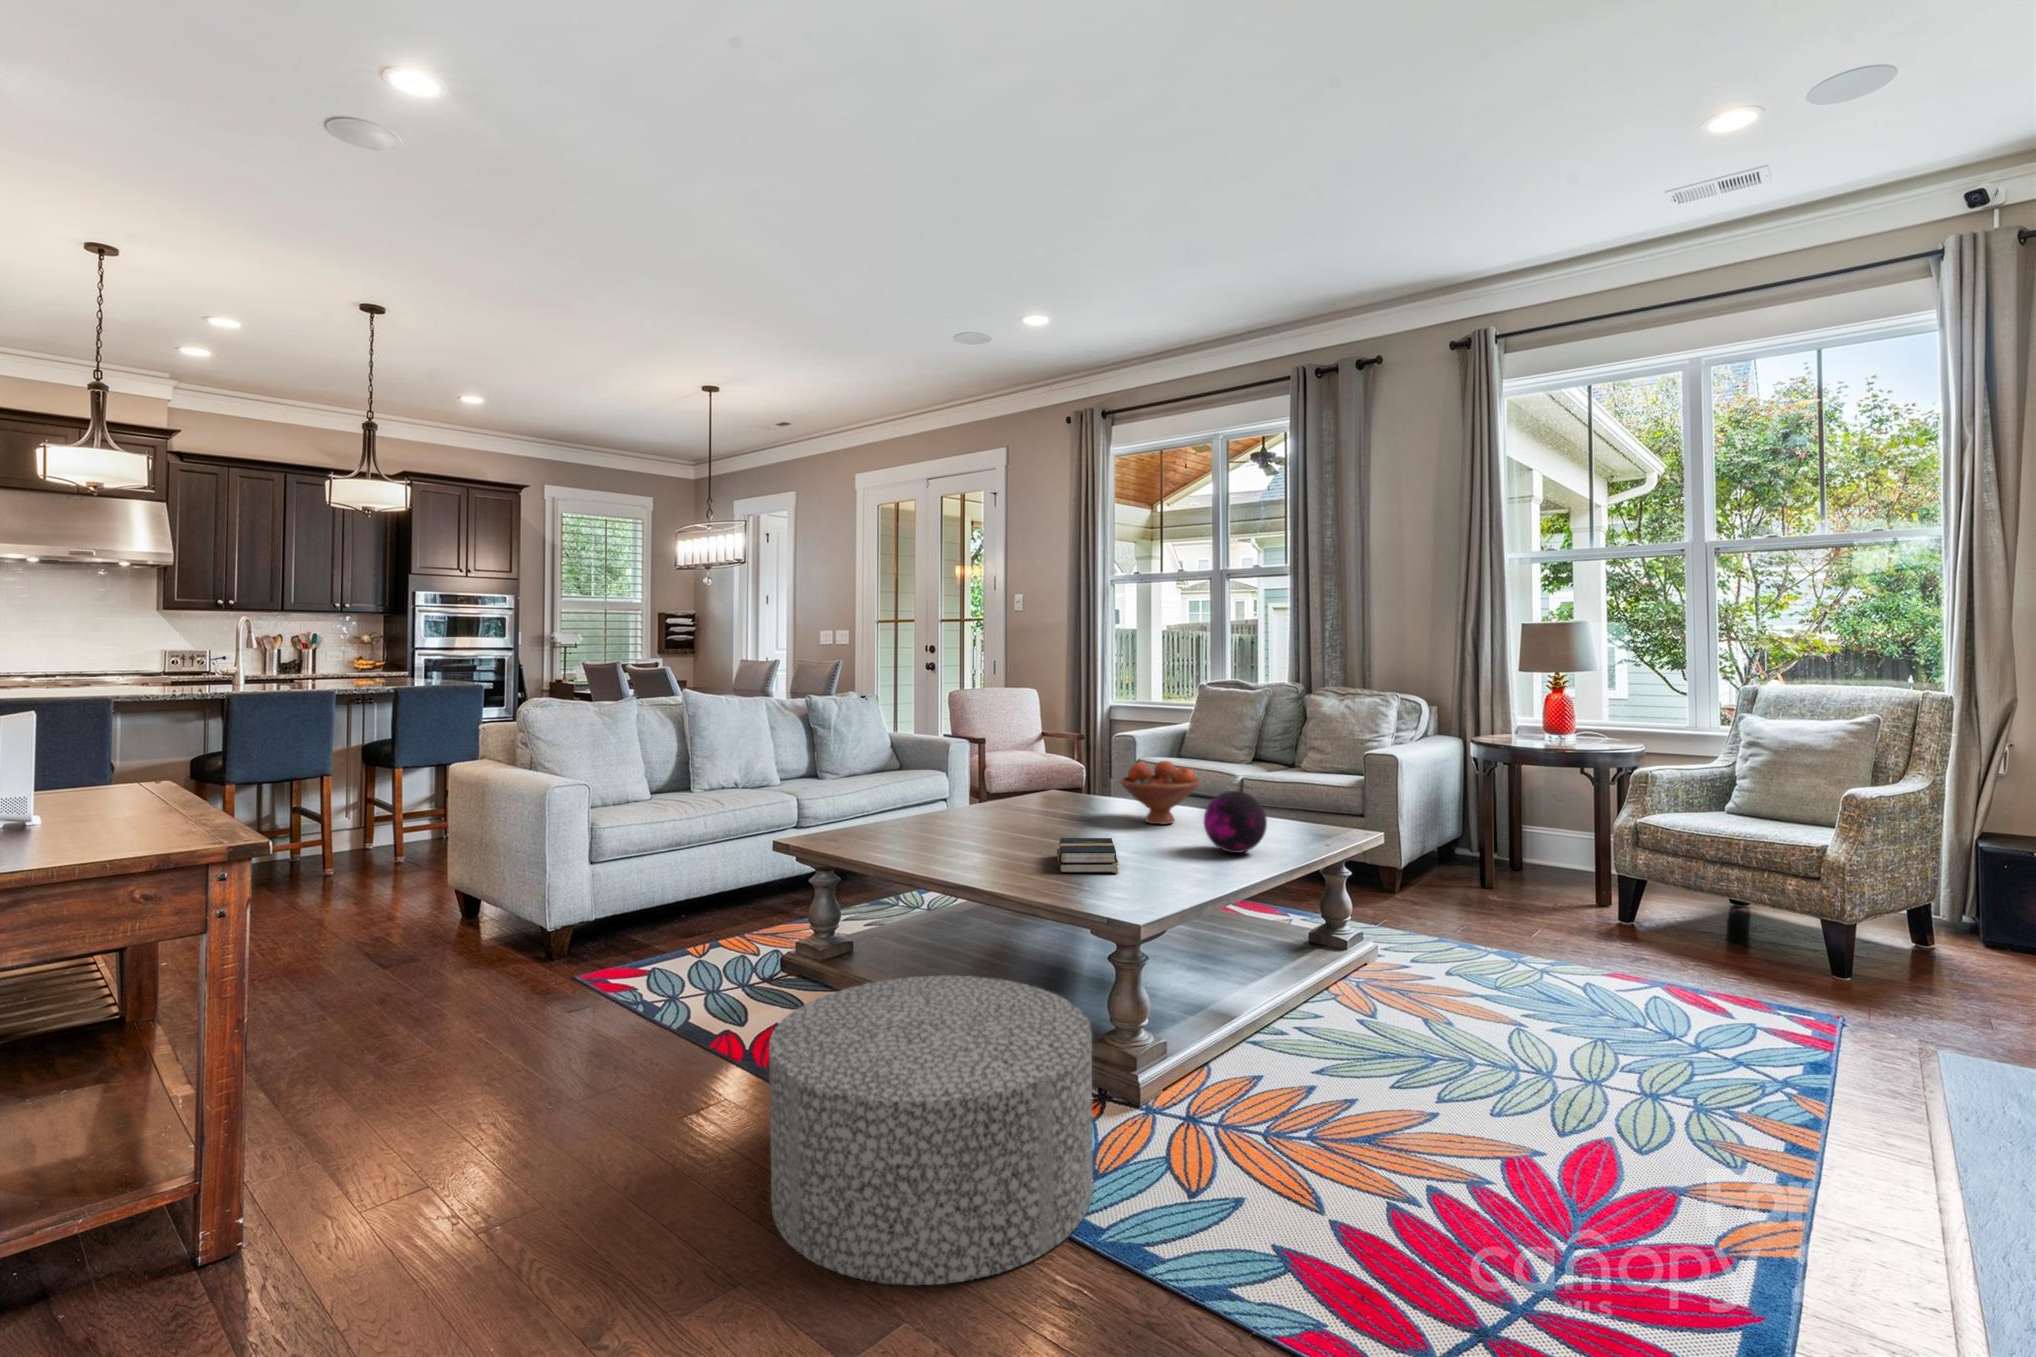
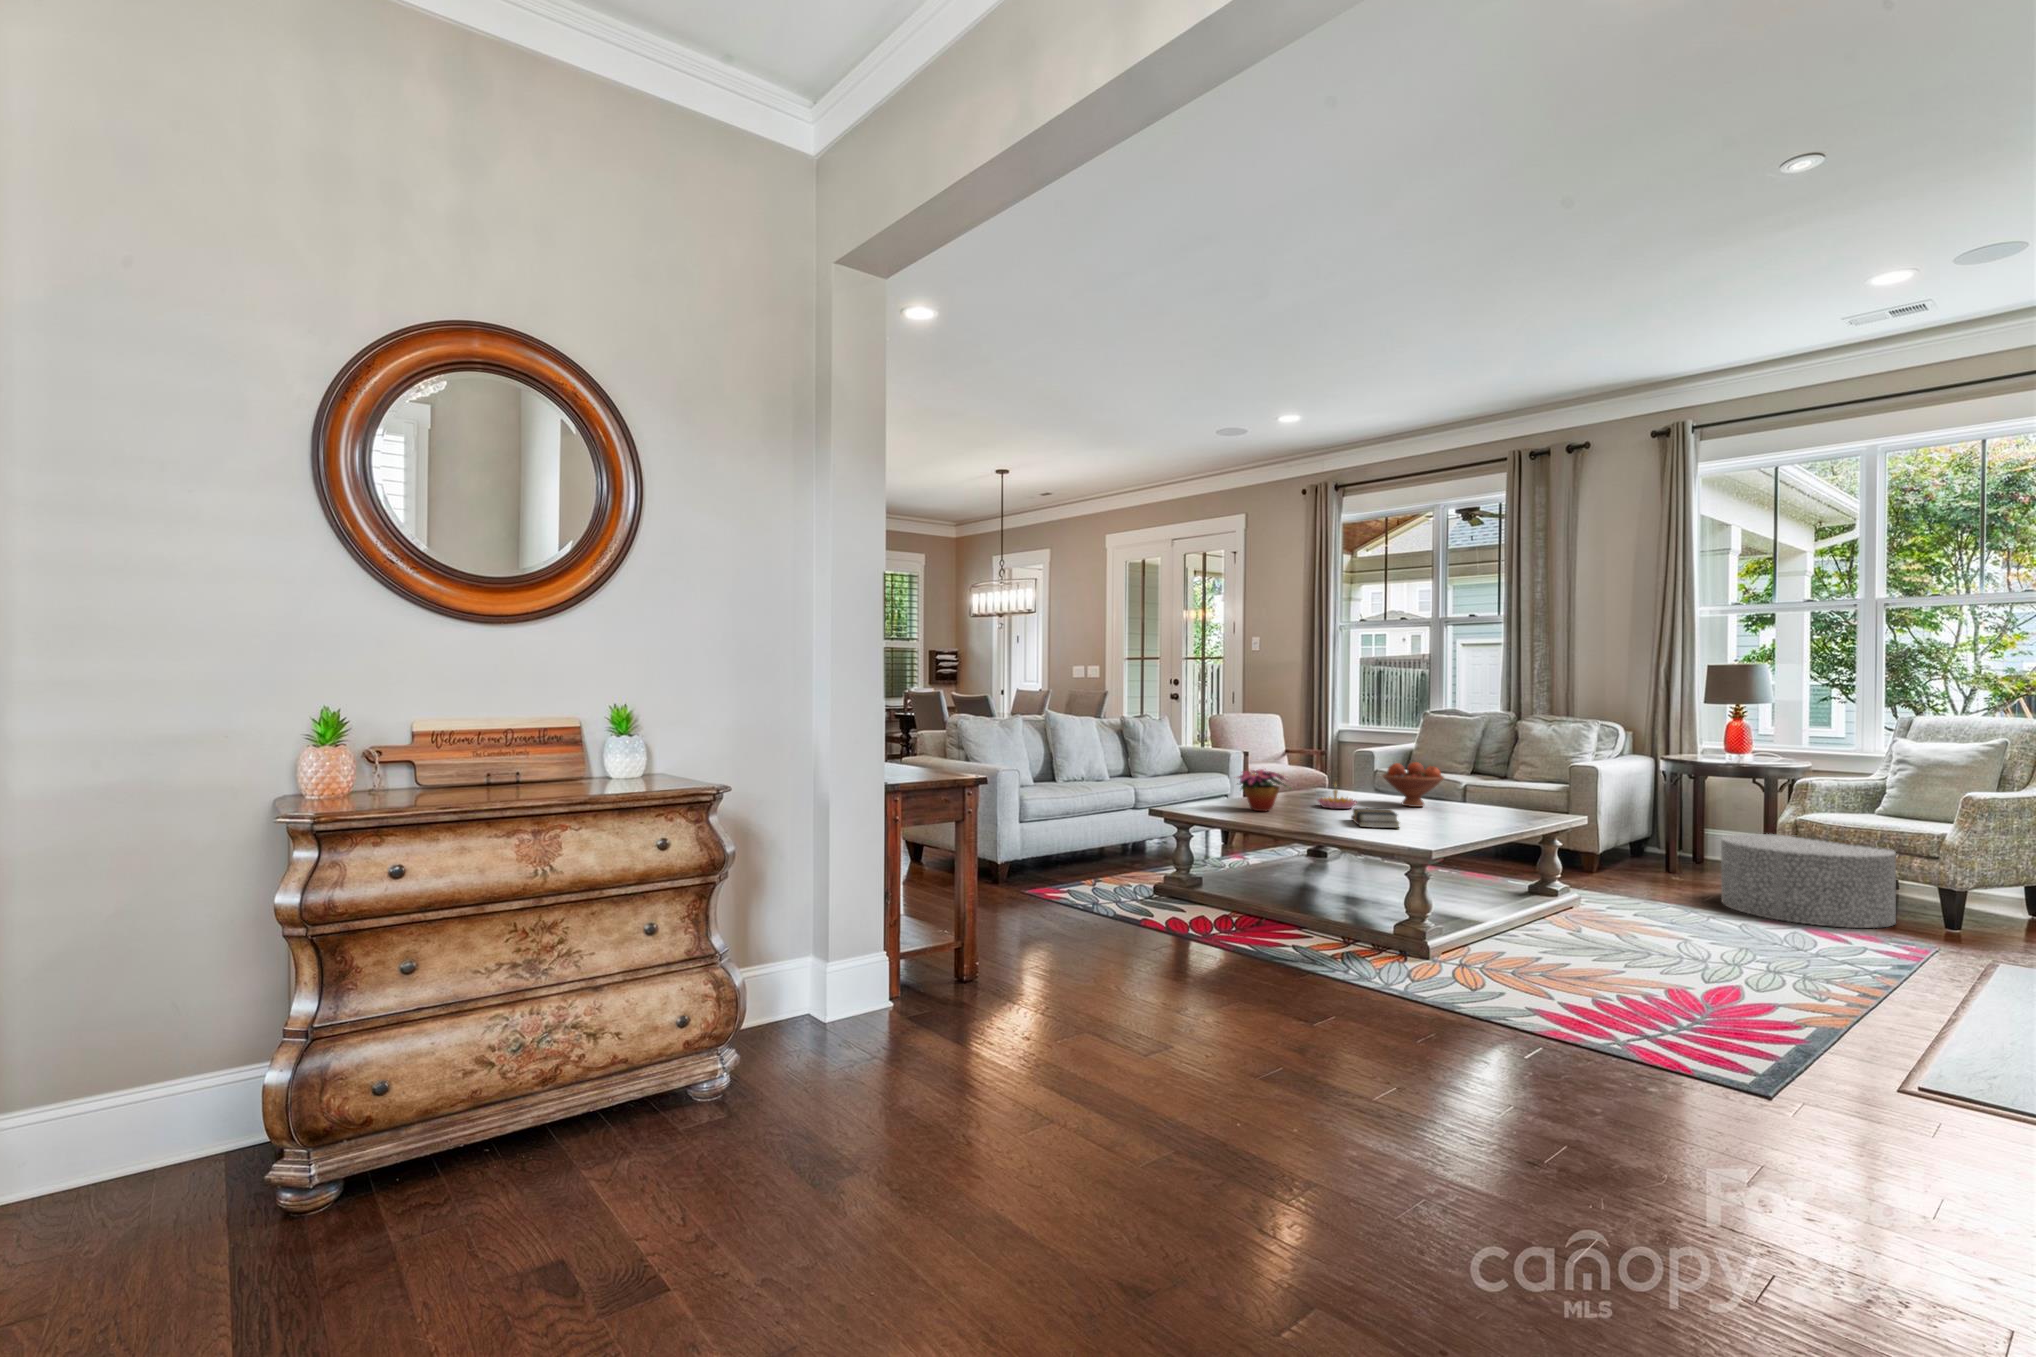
flower arrangement: none [893,780,984,845] -> present [1238,769,1285,811]
decorative orb: present [1204,791,1267,853] -> none [1454,780,1501,823]
candle holder: none [1025,794,1080,834] -> present [1318,785,1357,809]
ottoman: present [769,976,1093,1285] -> present [1721,834,1896,928]

